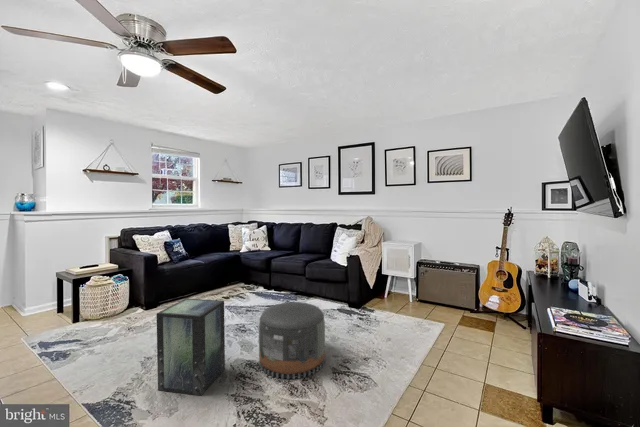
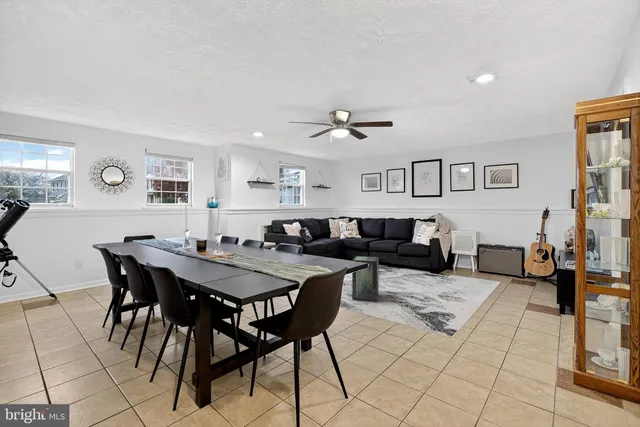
pouf: present [259,302,325,379] -> none [394,262,434,299]

